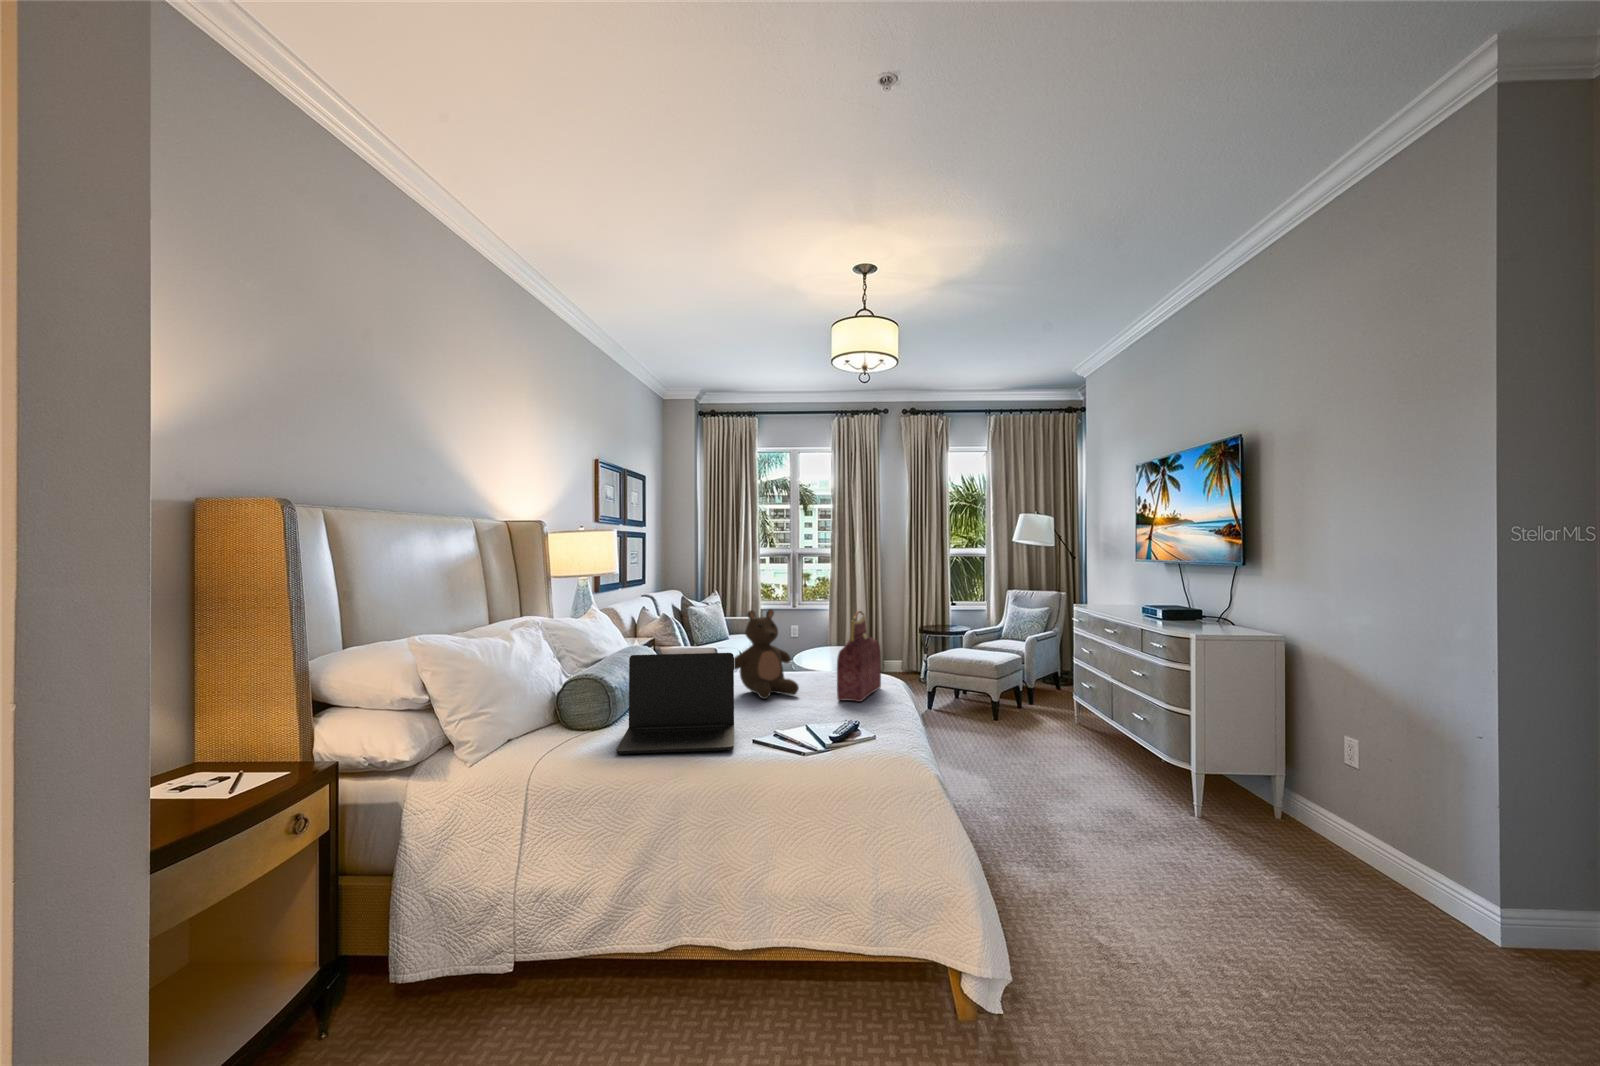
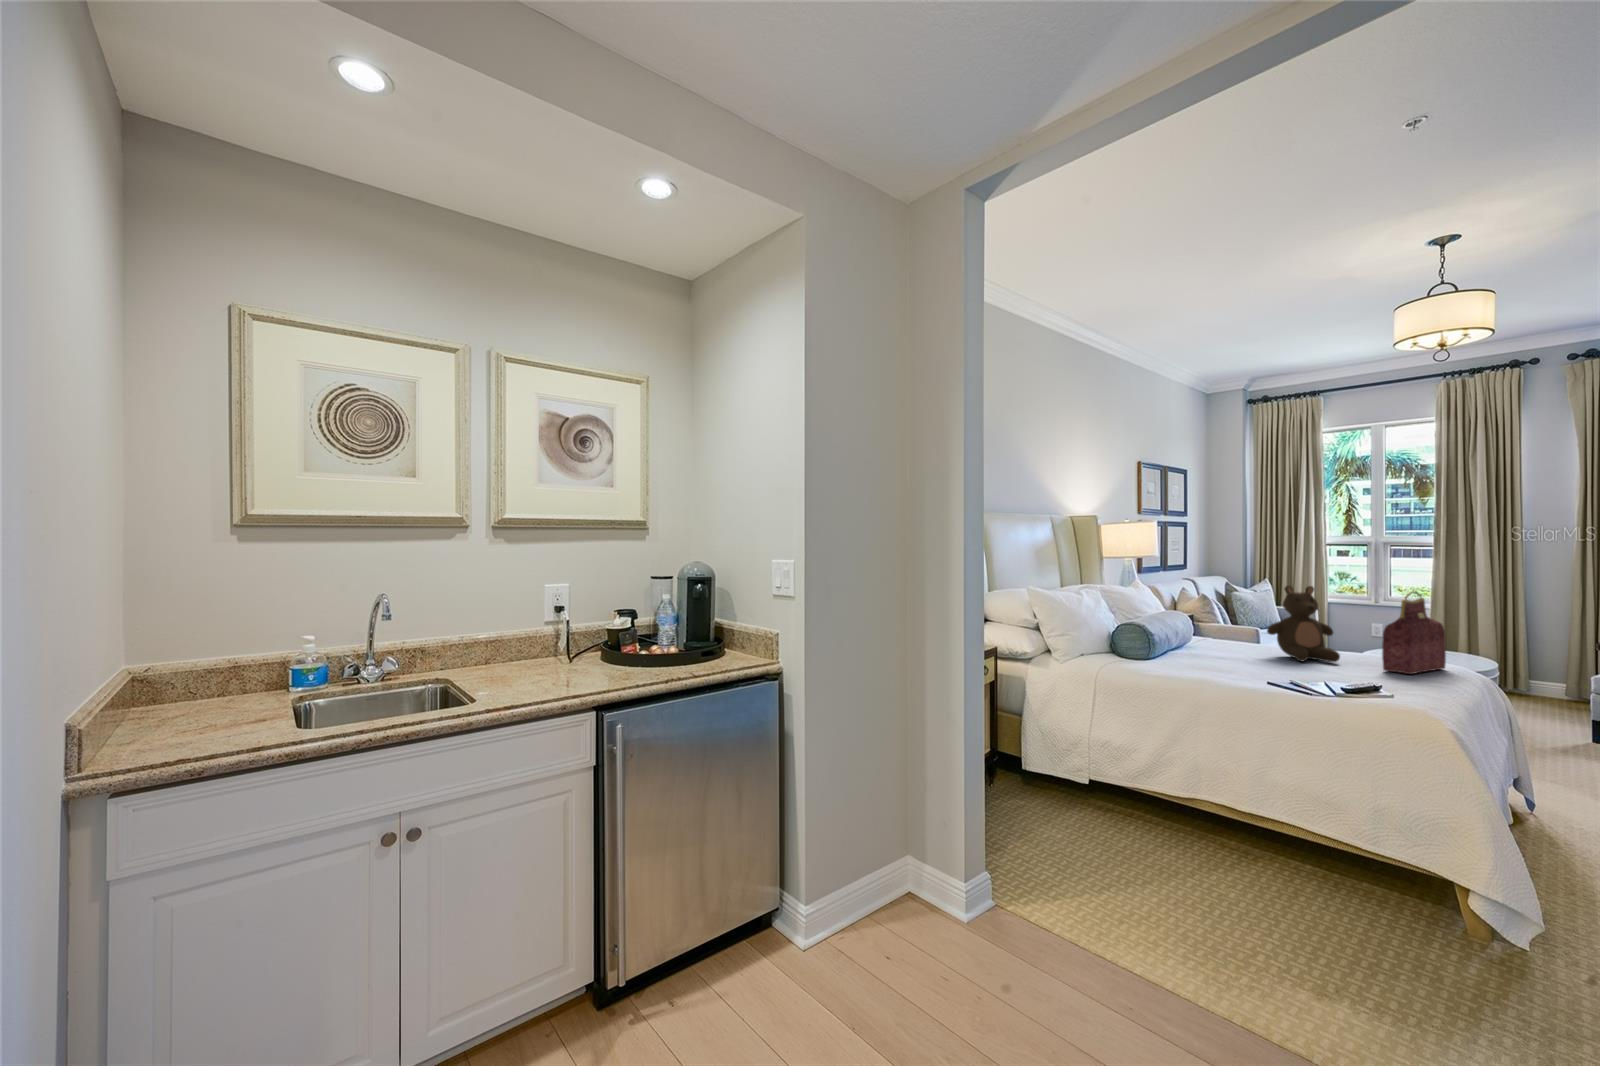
laptop: present [616,653,734,754] -> none [1163,609,1265,682]

